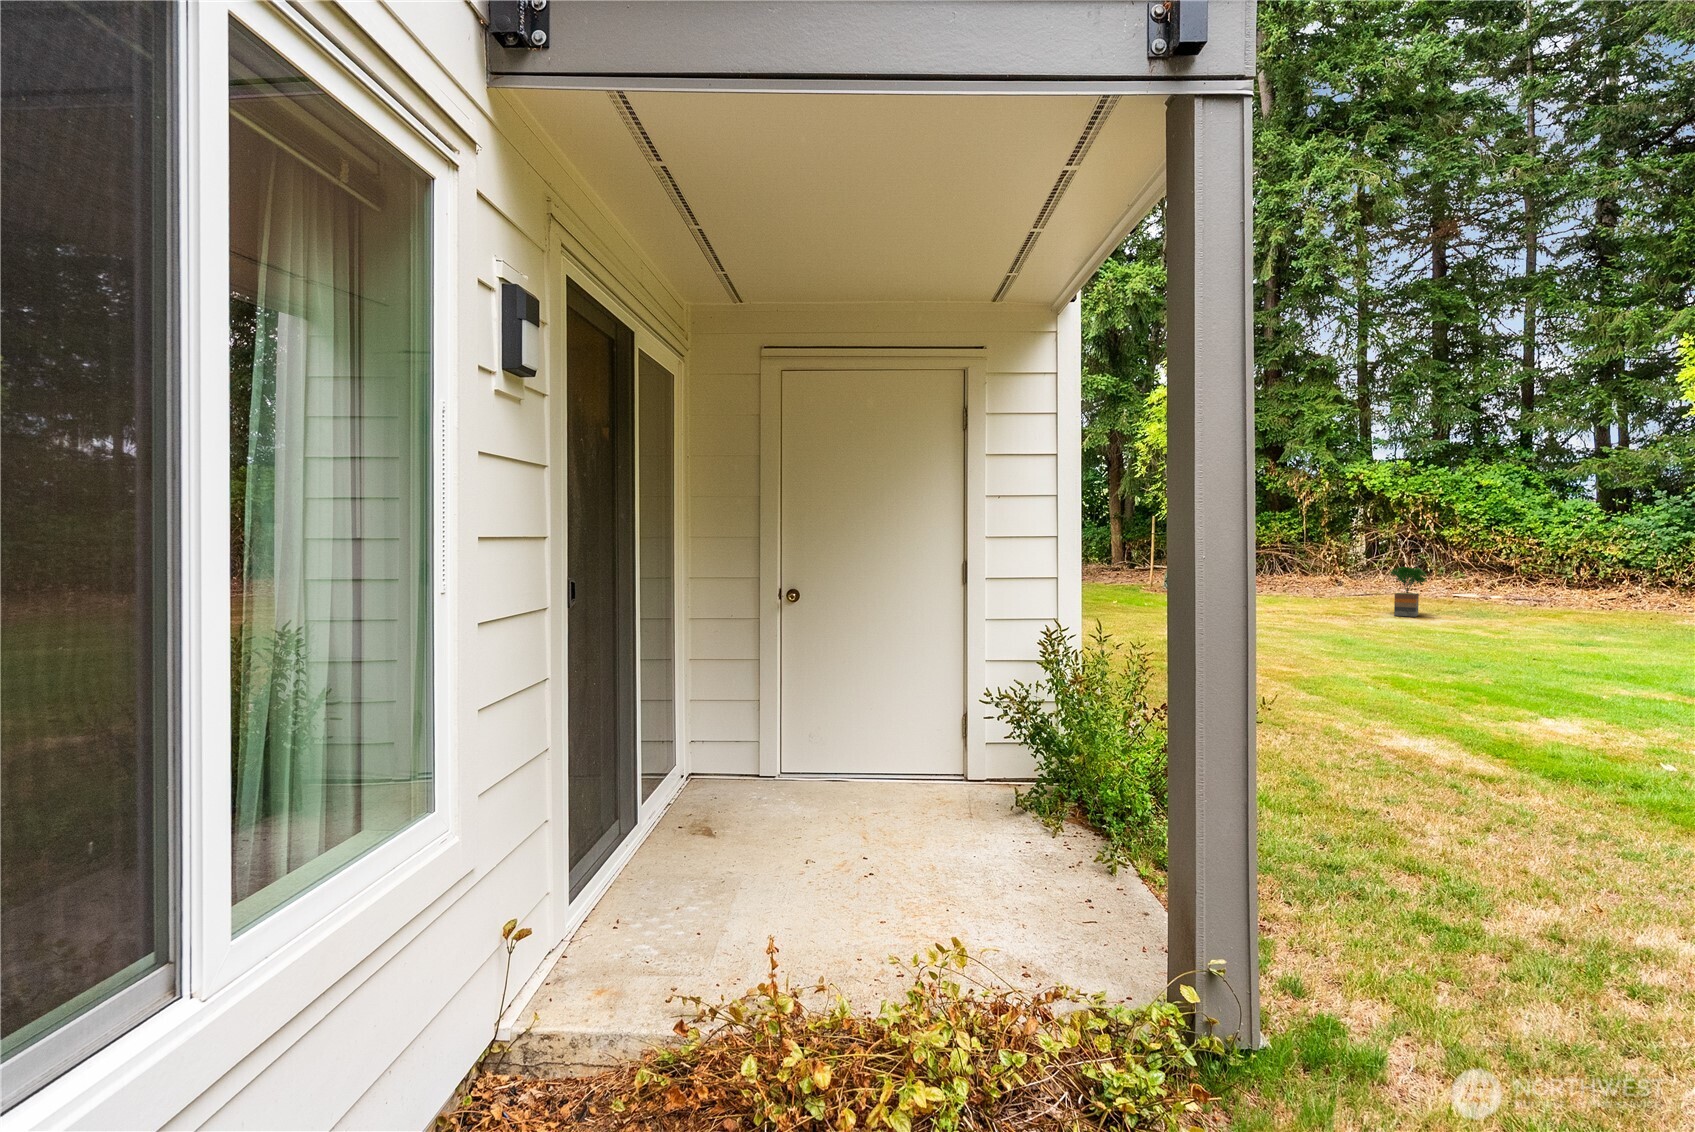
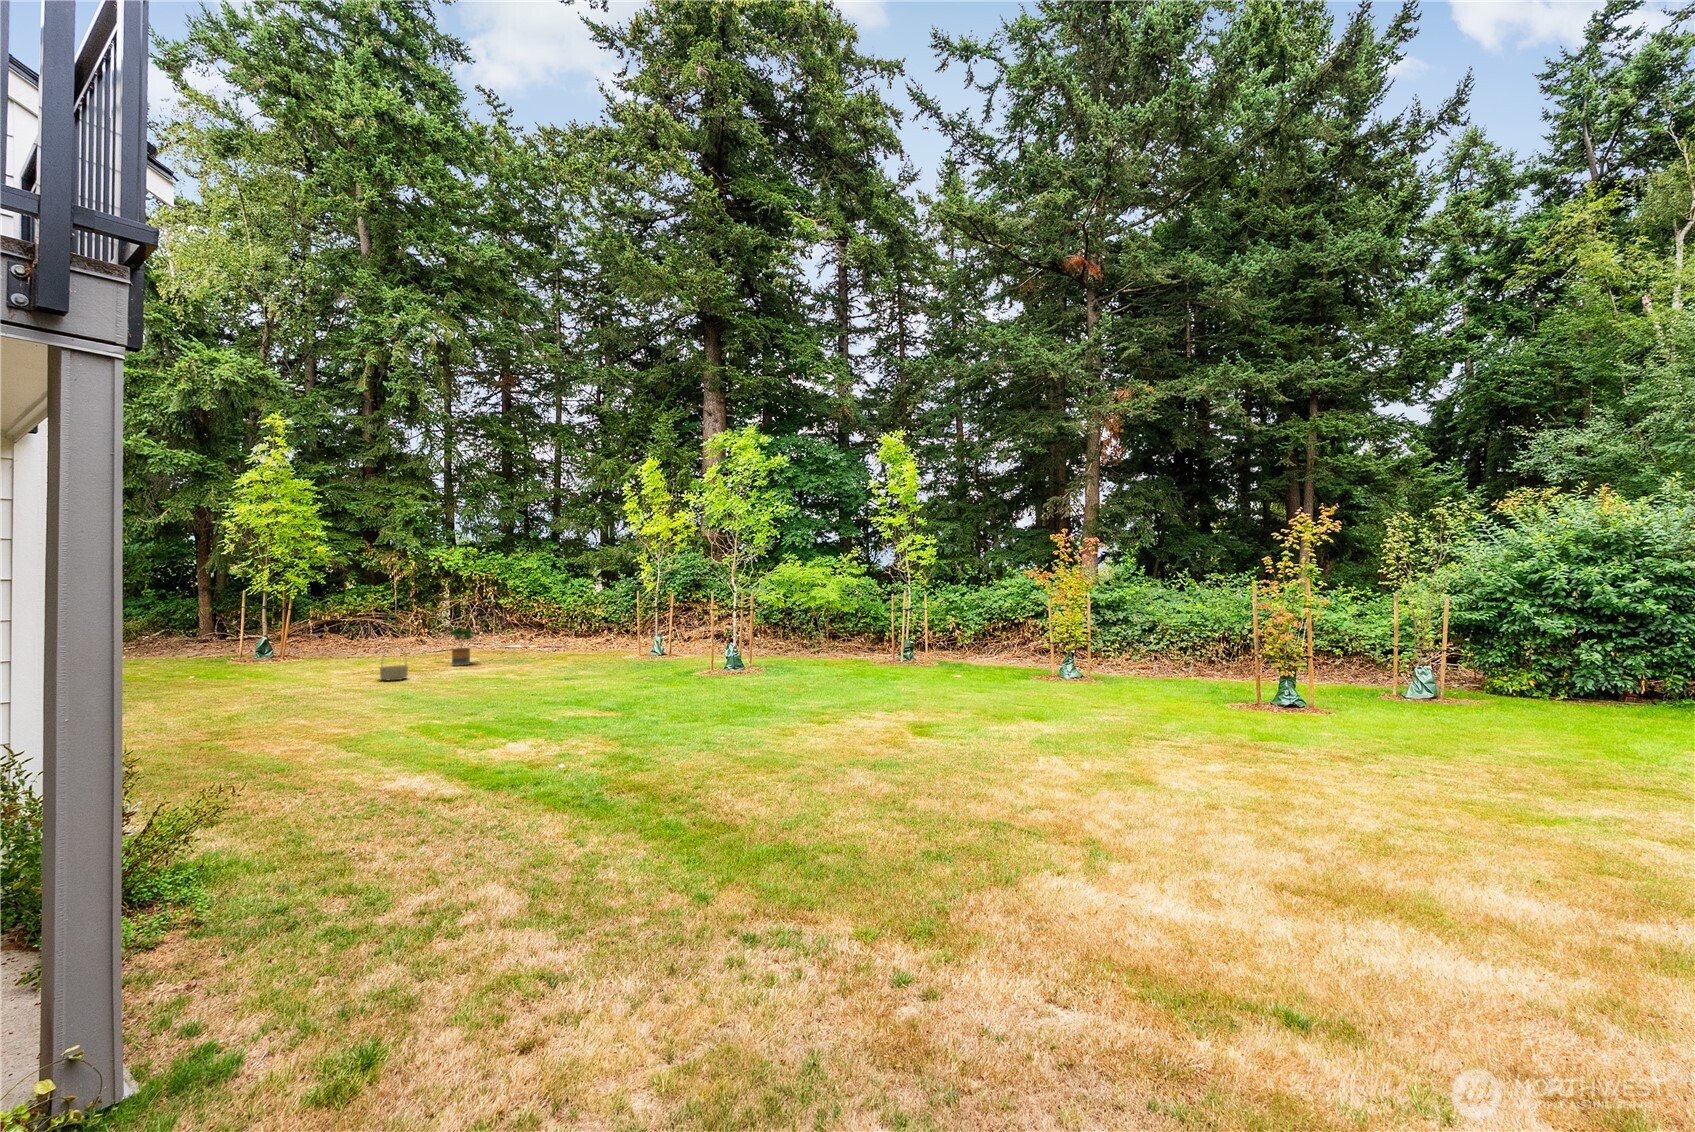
basket: none [1311,584,1347,627] -> present [380,646,408,680]

